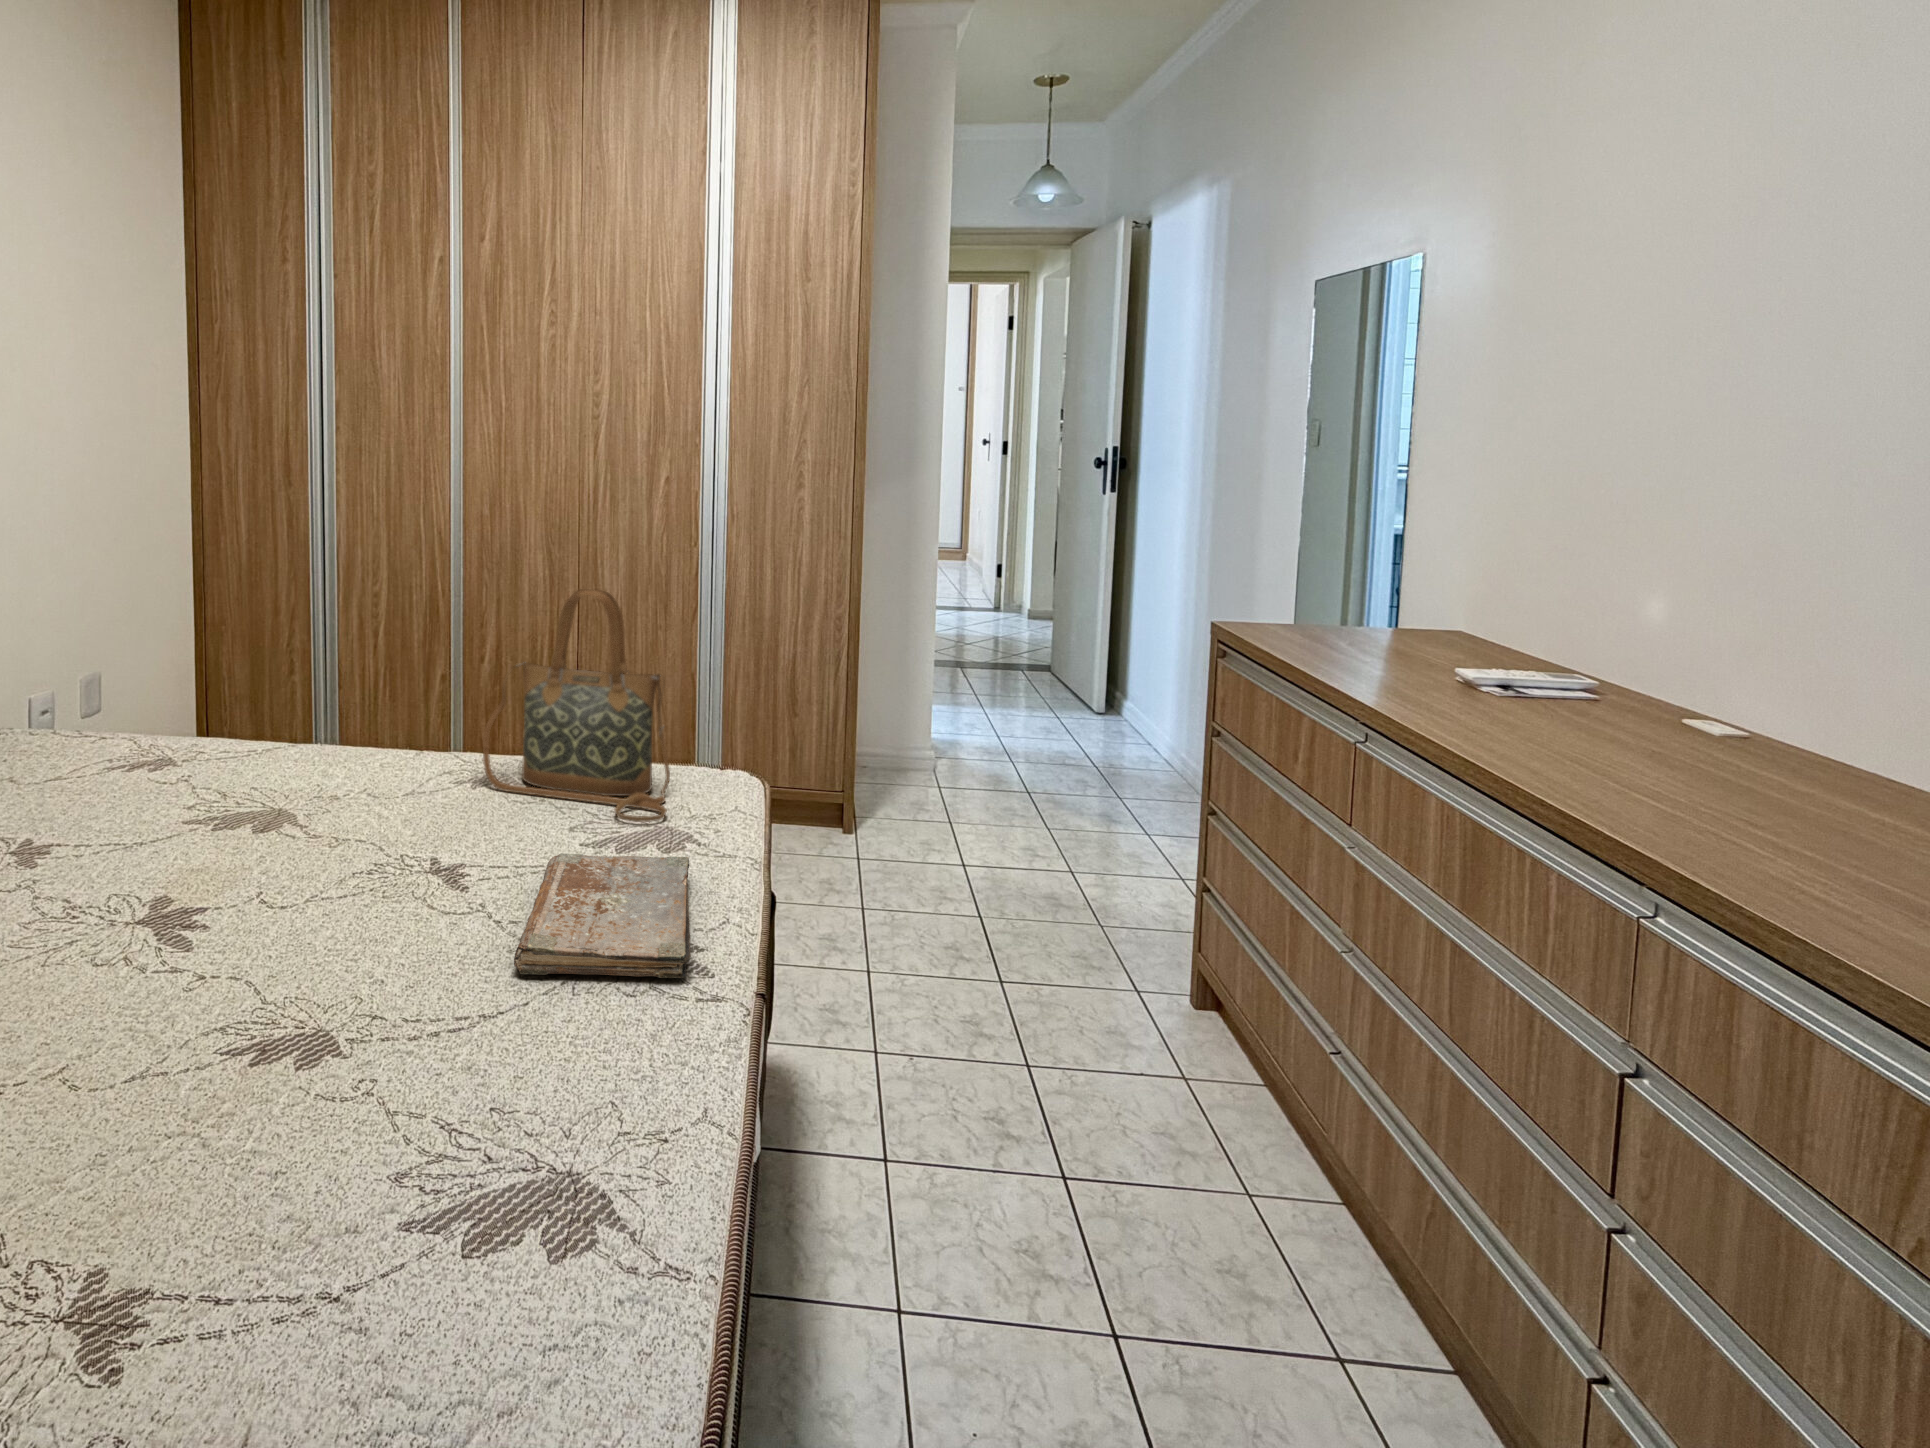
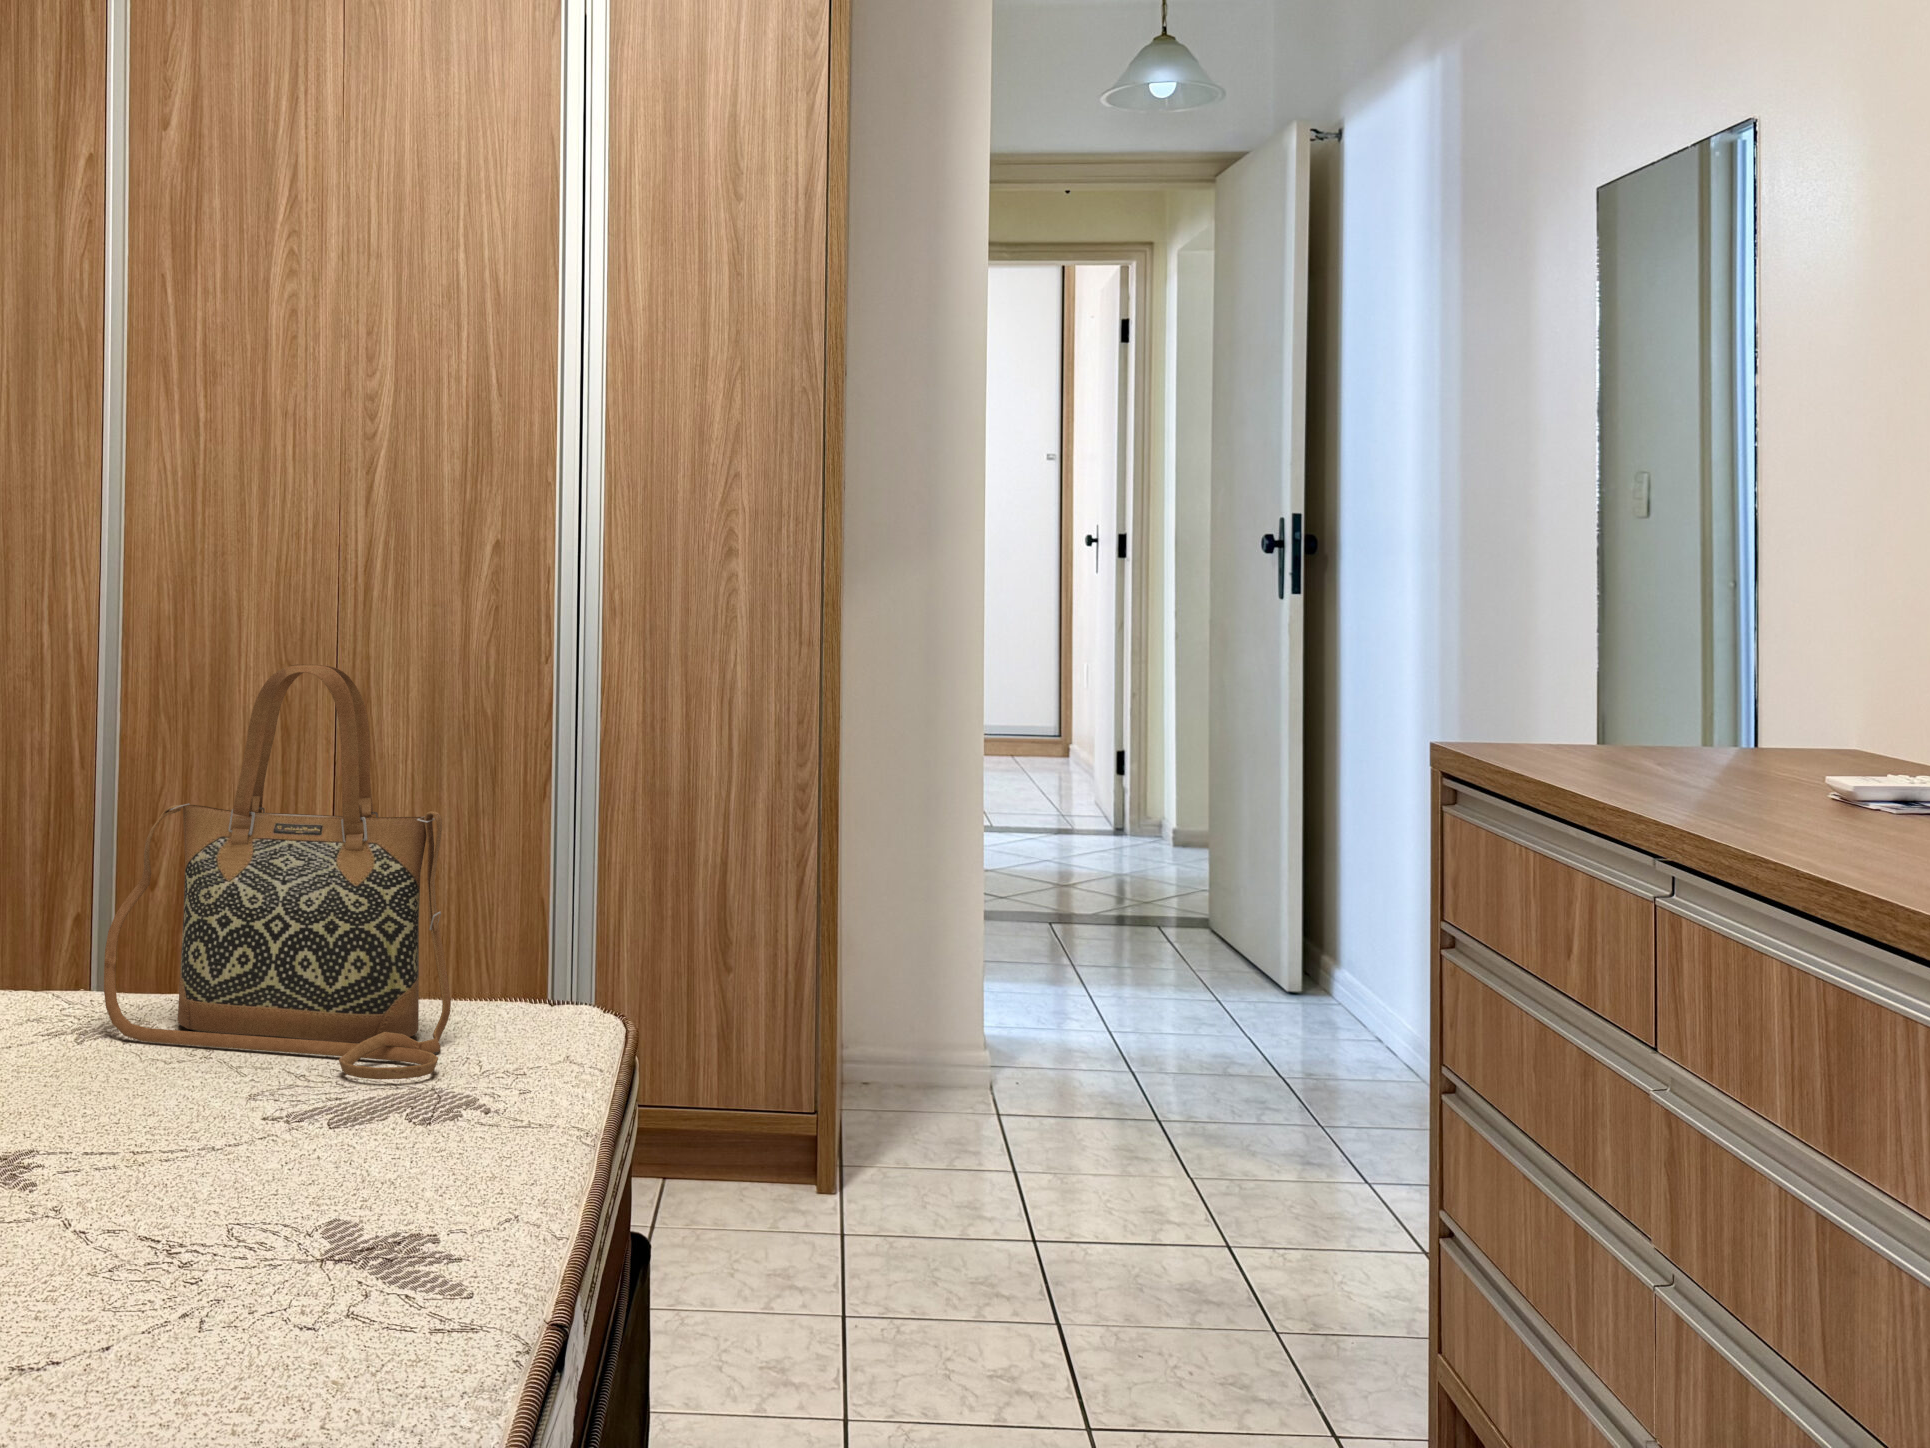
book: present [514,854,691,978] -> none [91,1115,459,1301]

